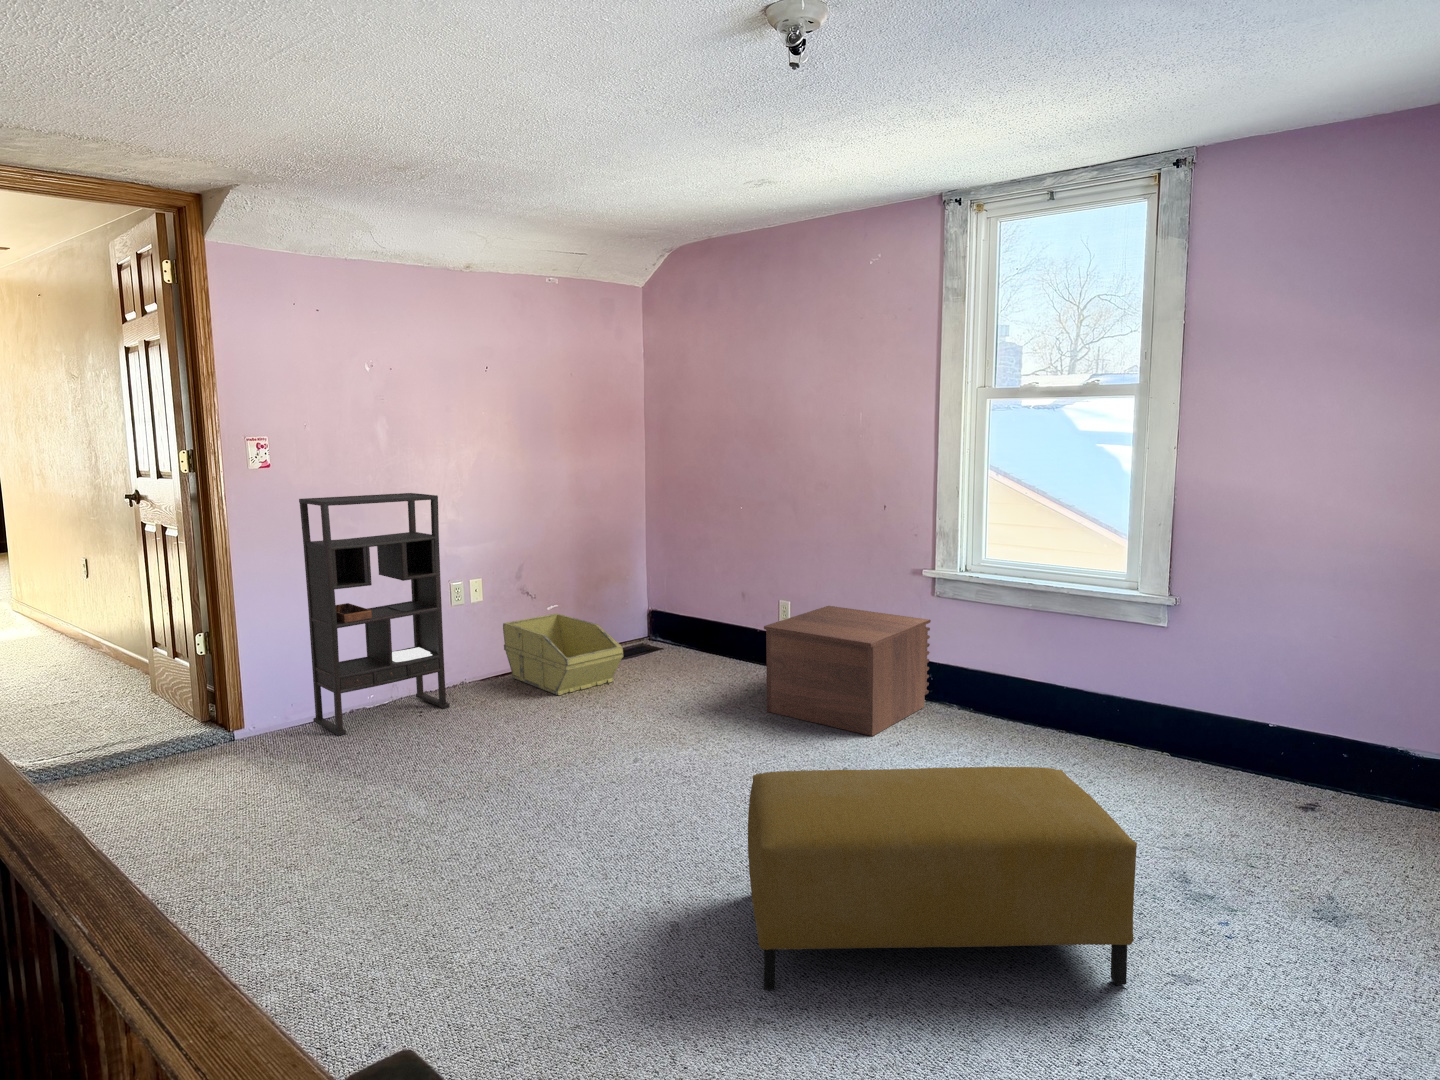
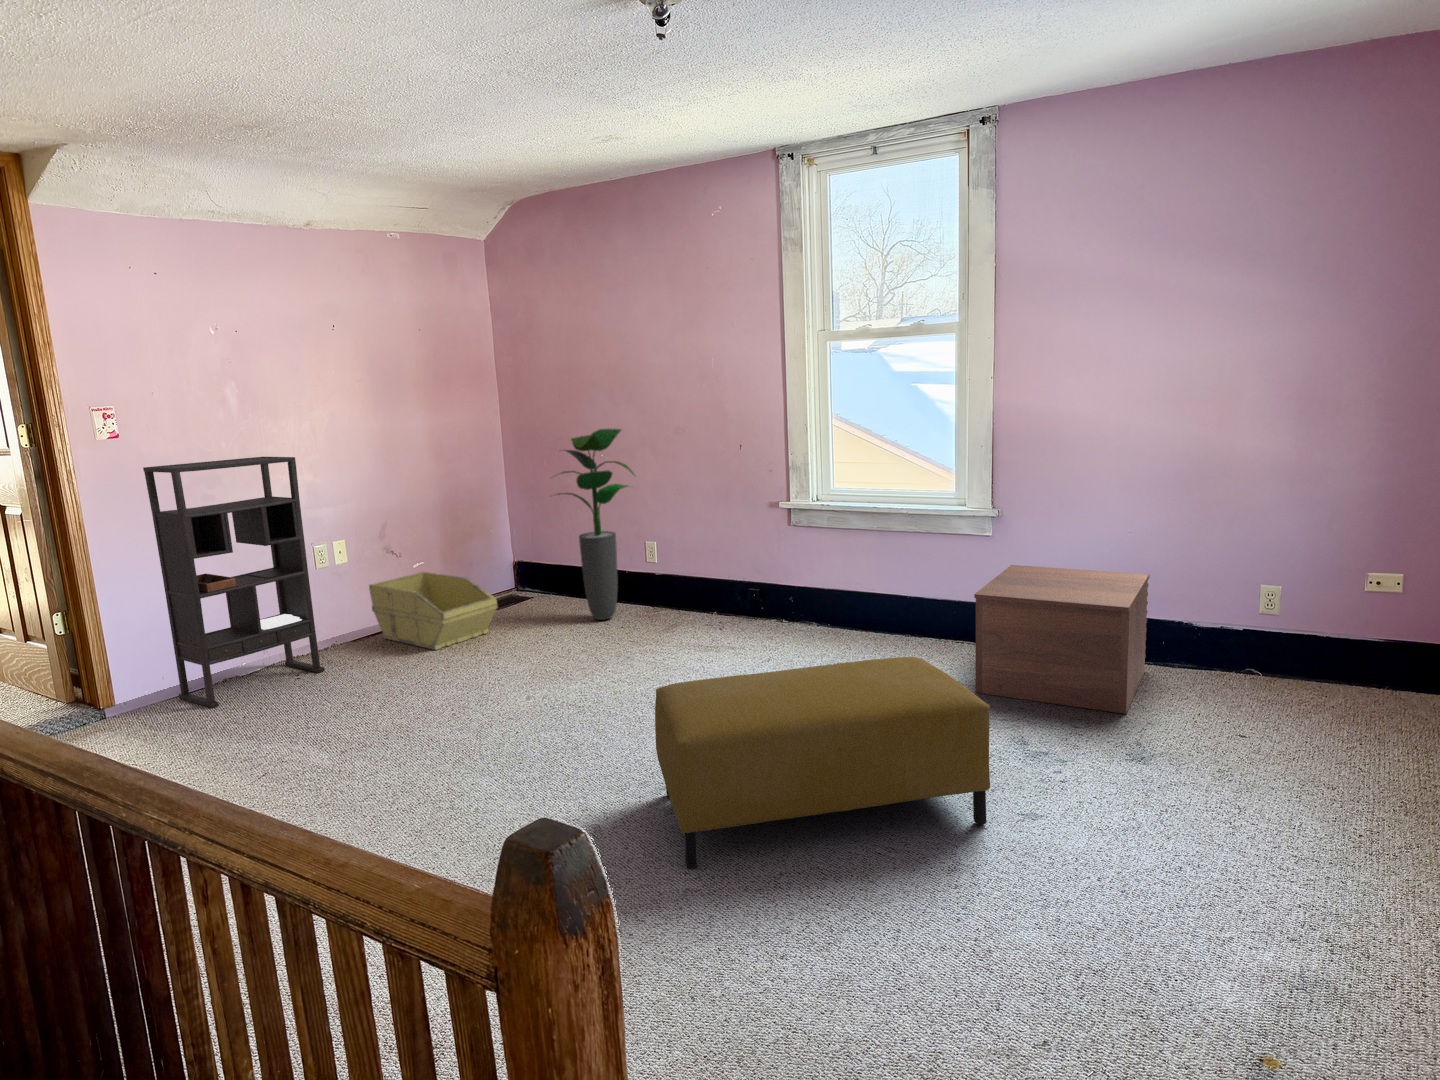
potted plant: none [683,481,773,678] -> present [558,429,634,620]
nightstand: present [764,606,931,736] -> present [974,565,1149,714]

